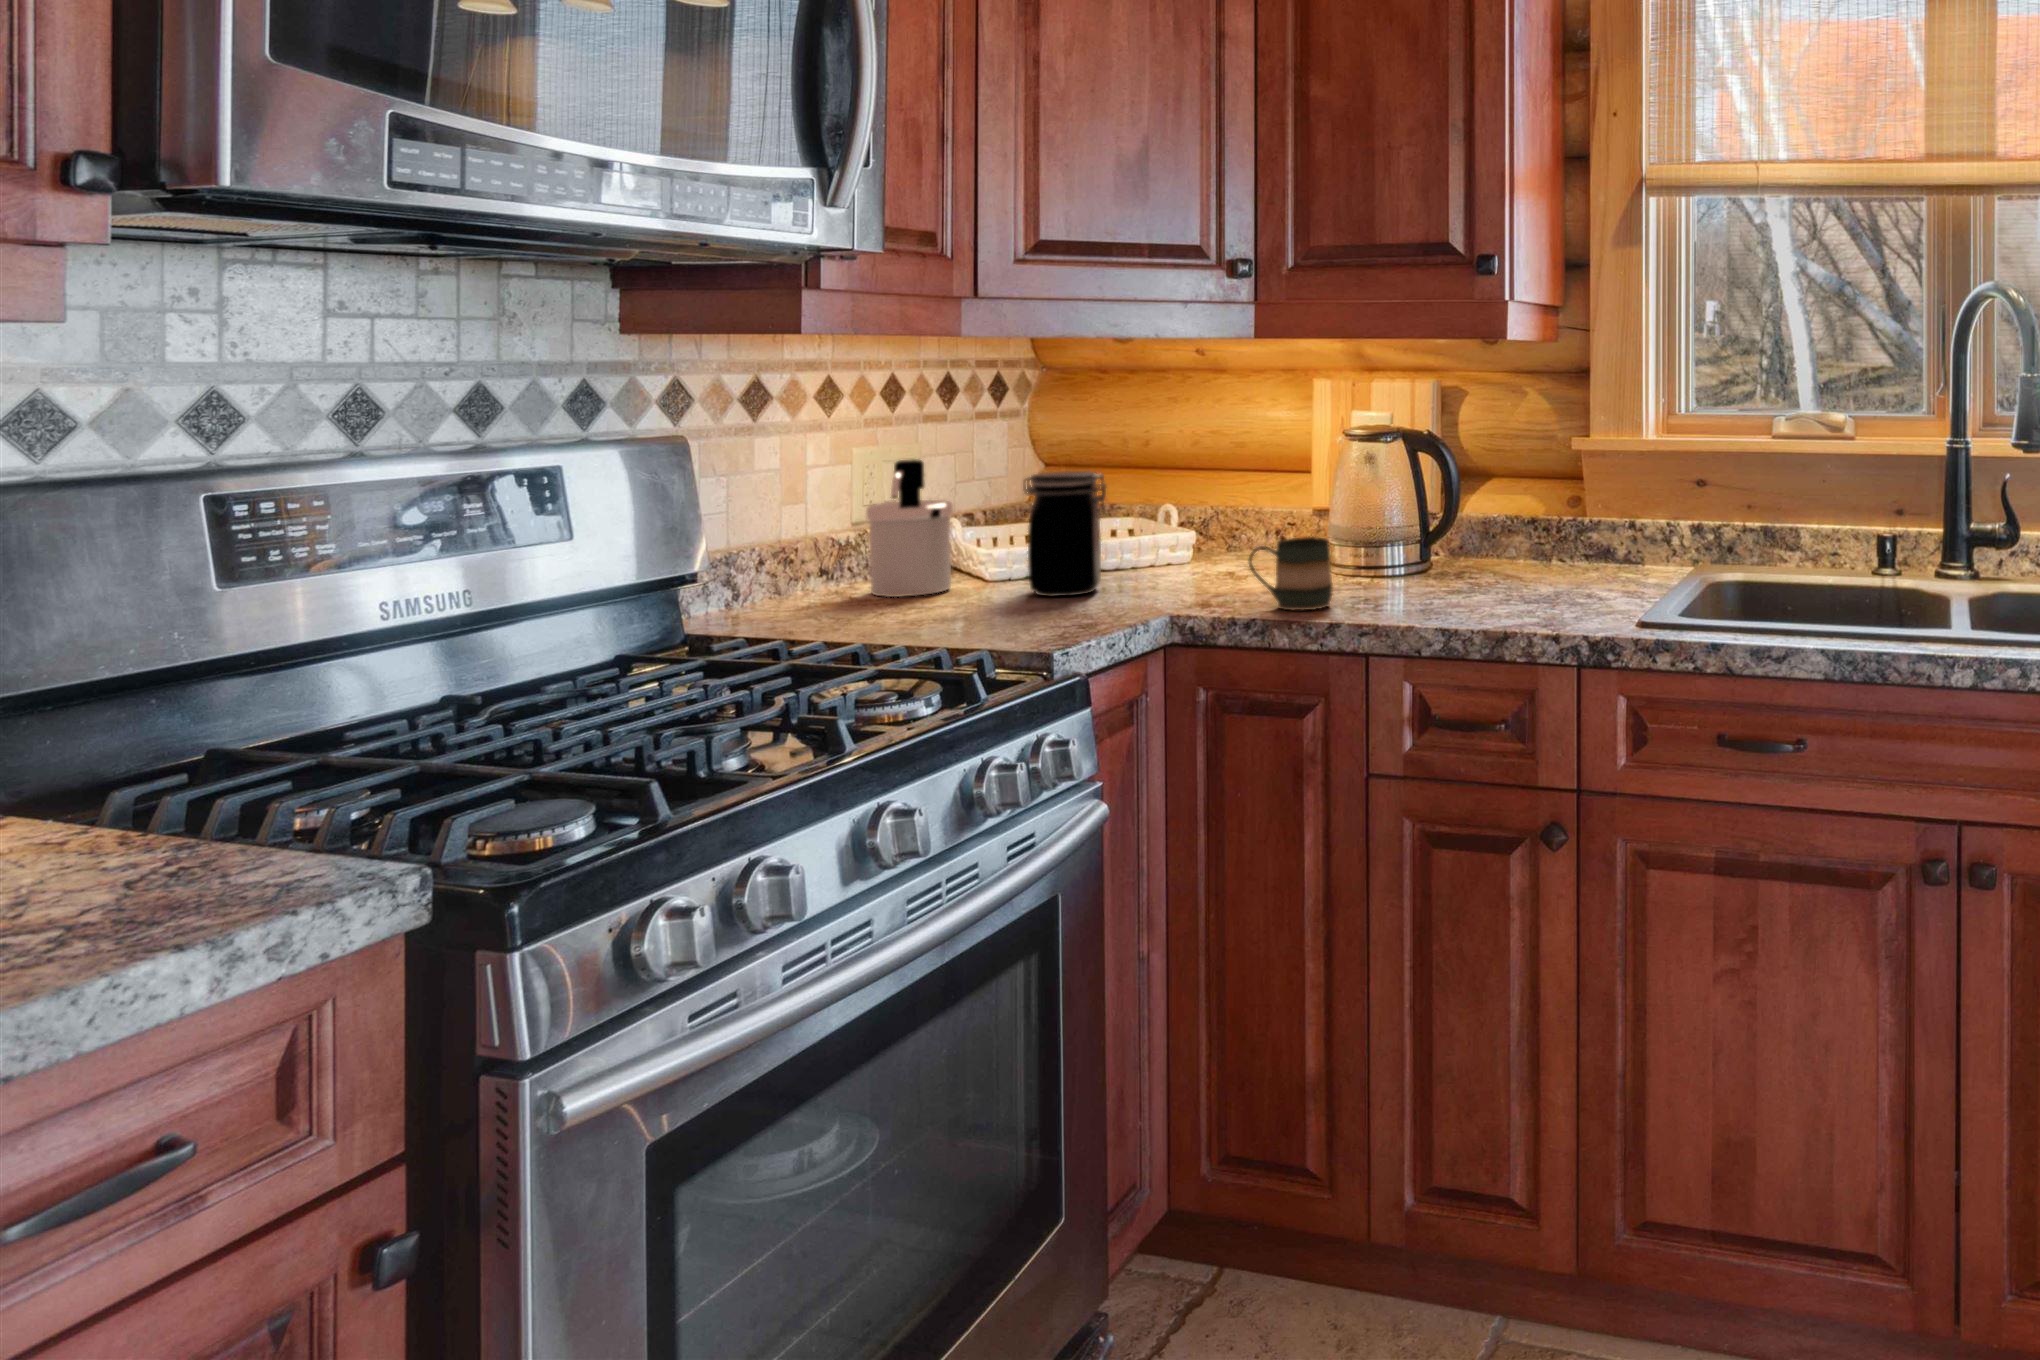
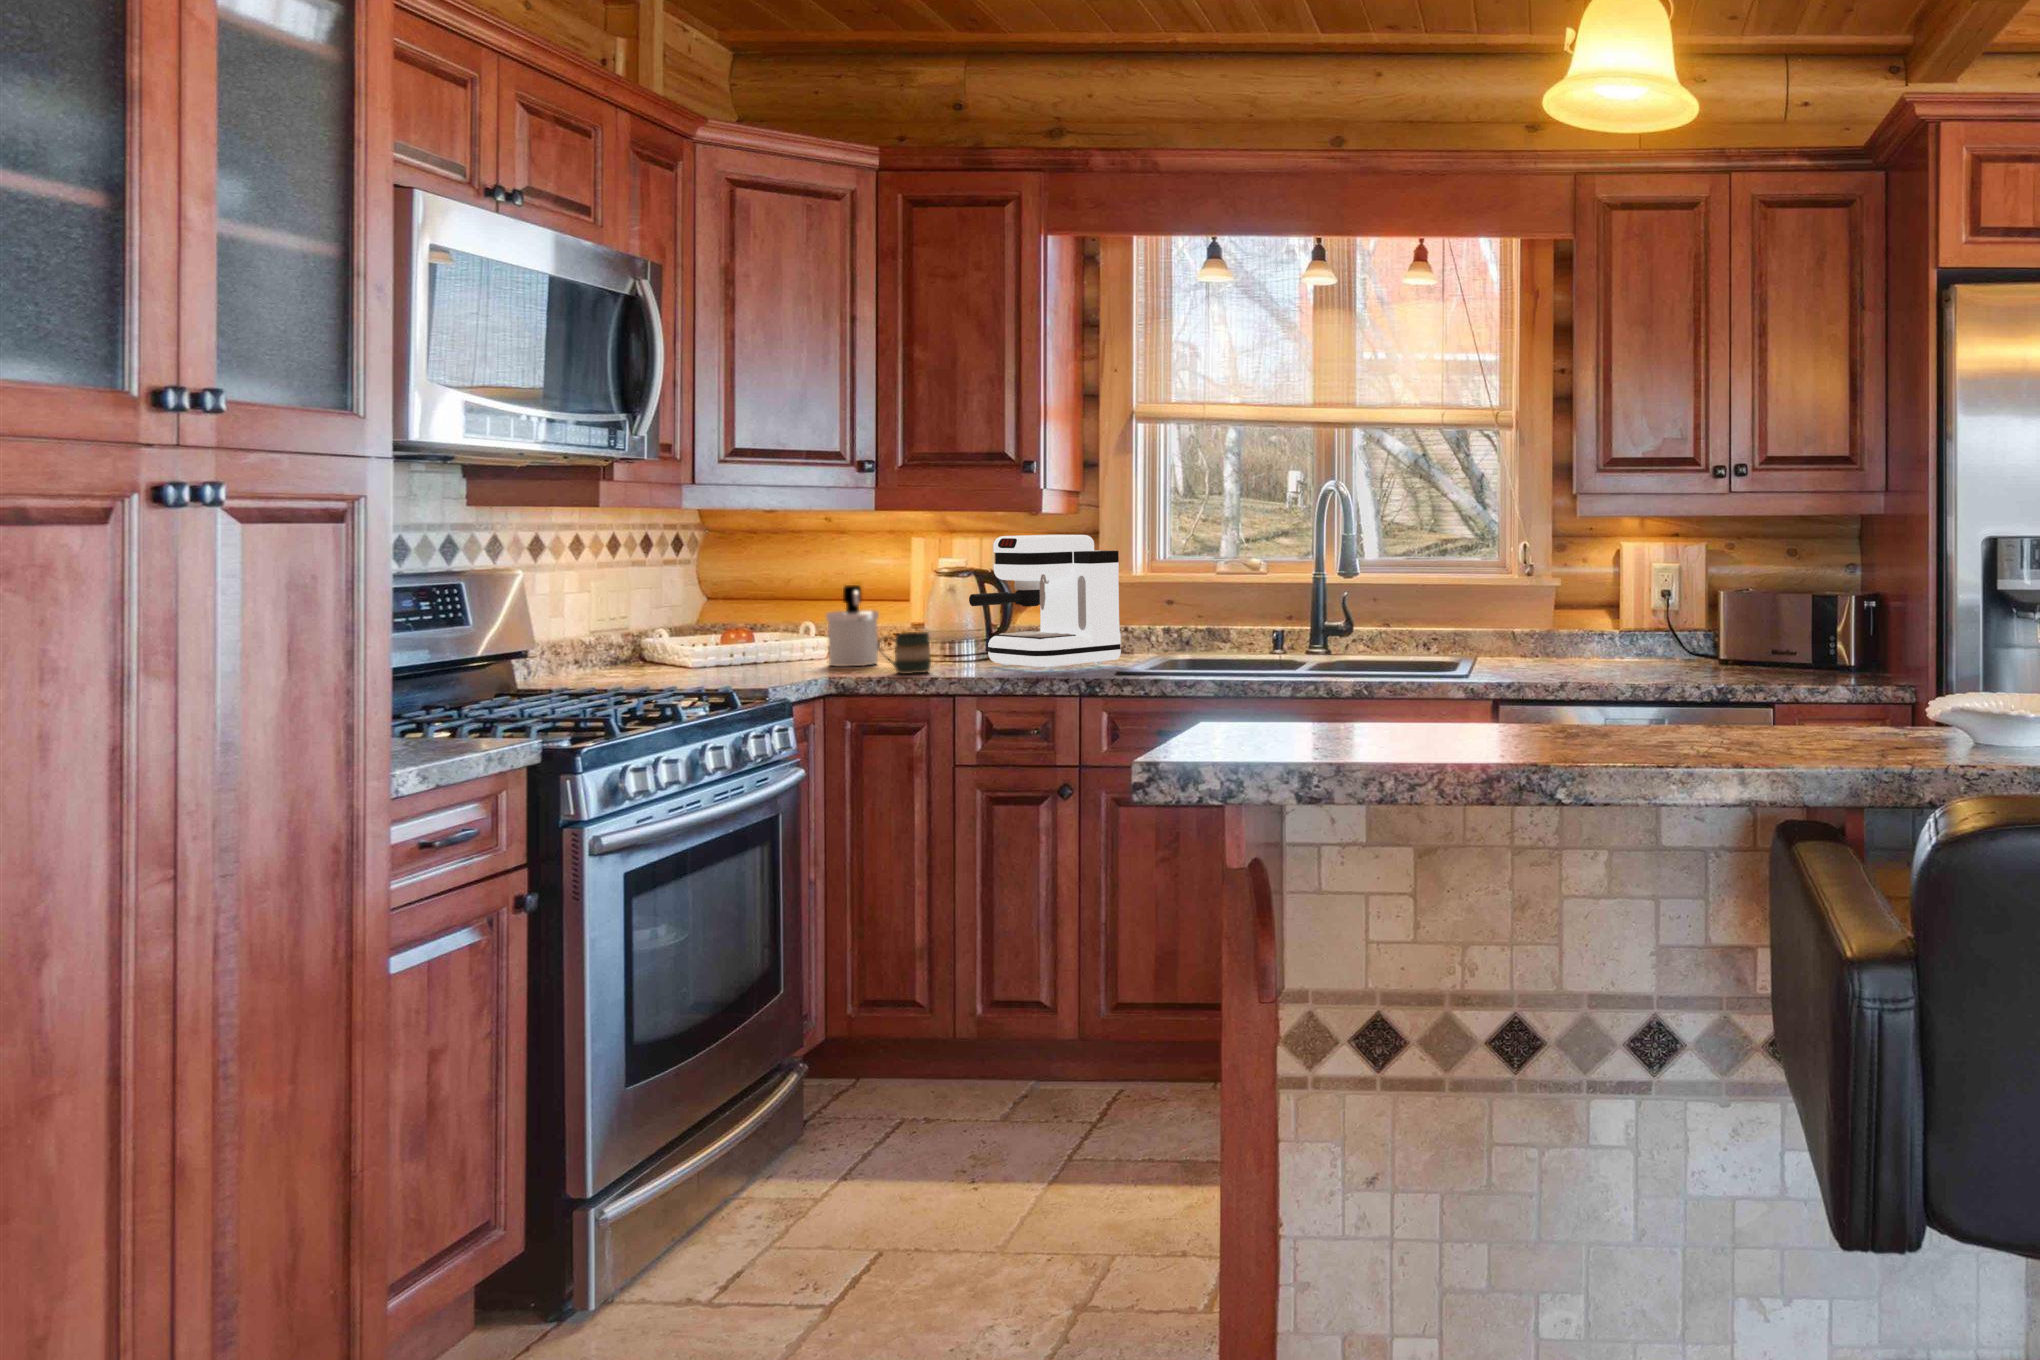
coffee maker: none [1393,375,1636,605] -> present [969,535,1121,670]
soap dispenser: present [866,459,953,597] -> present [826,585,879,667]
jar: present [1024,471,1106,596] -> none [721,595,779,672]

